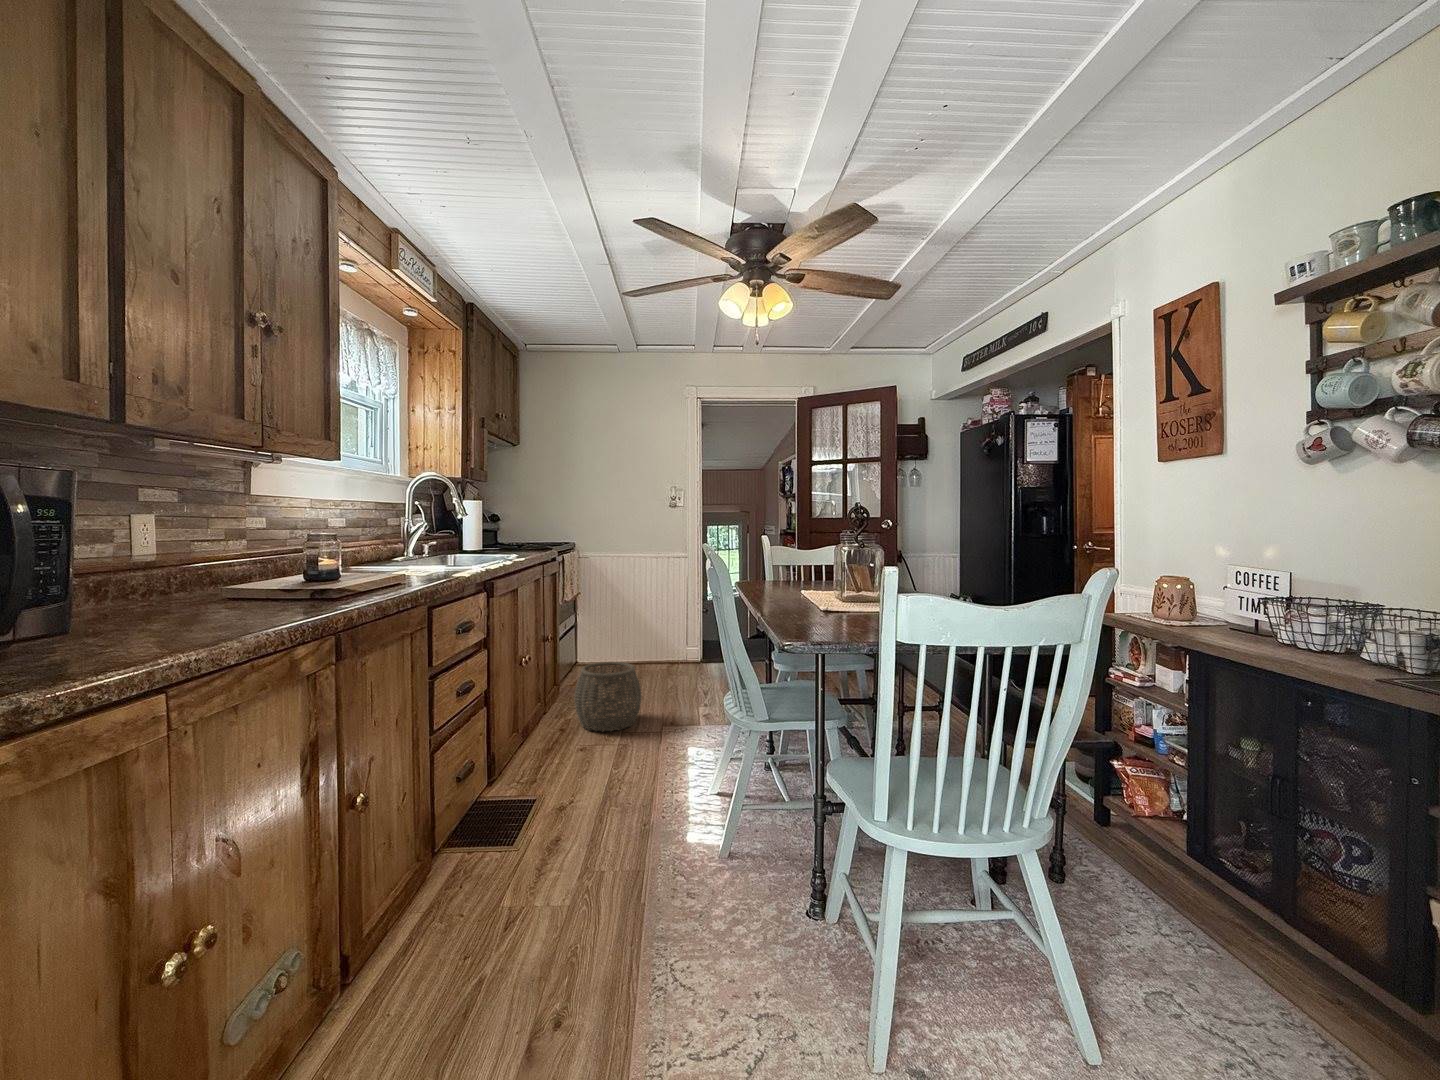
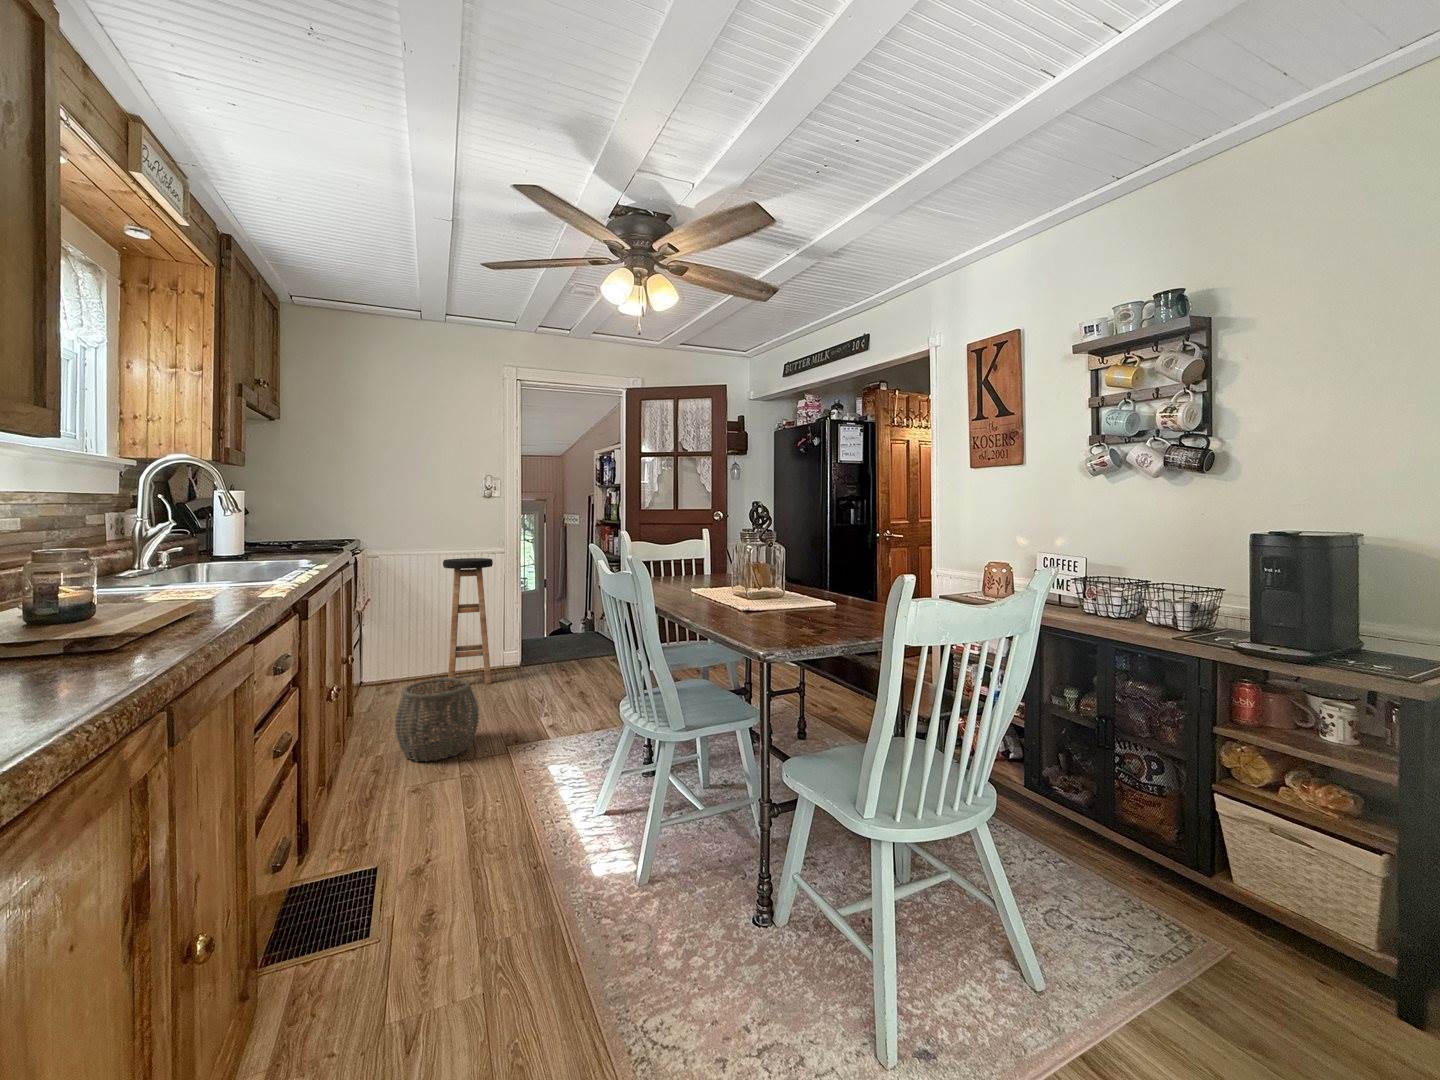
bar stool: none [635,558,677,674] -> present [443,558,493,686]

